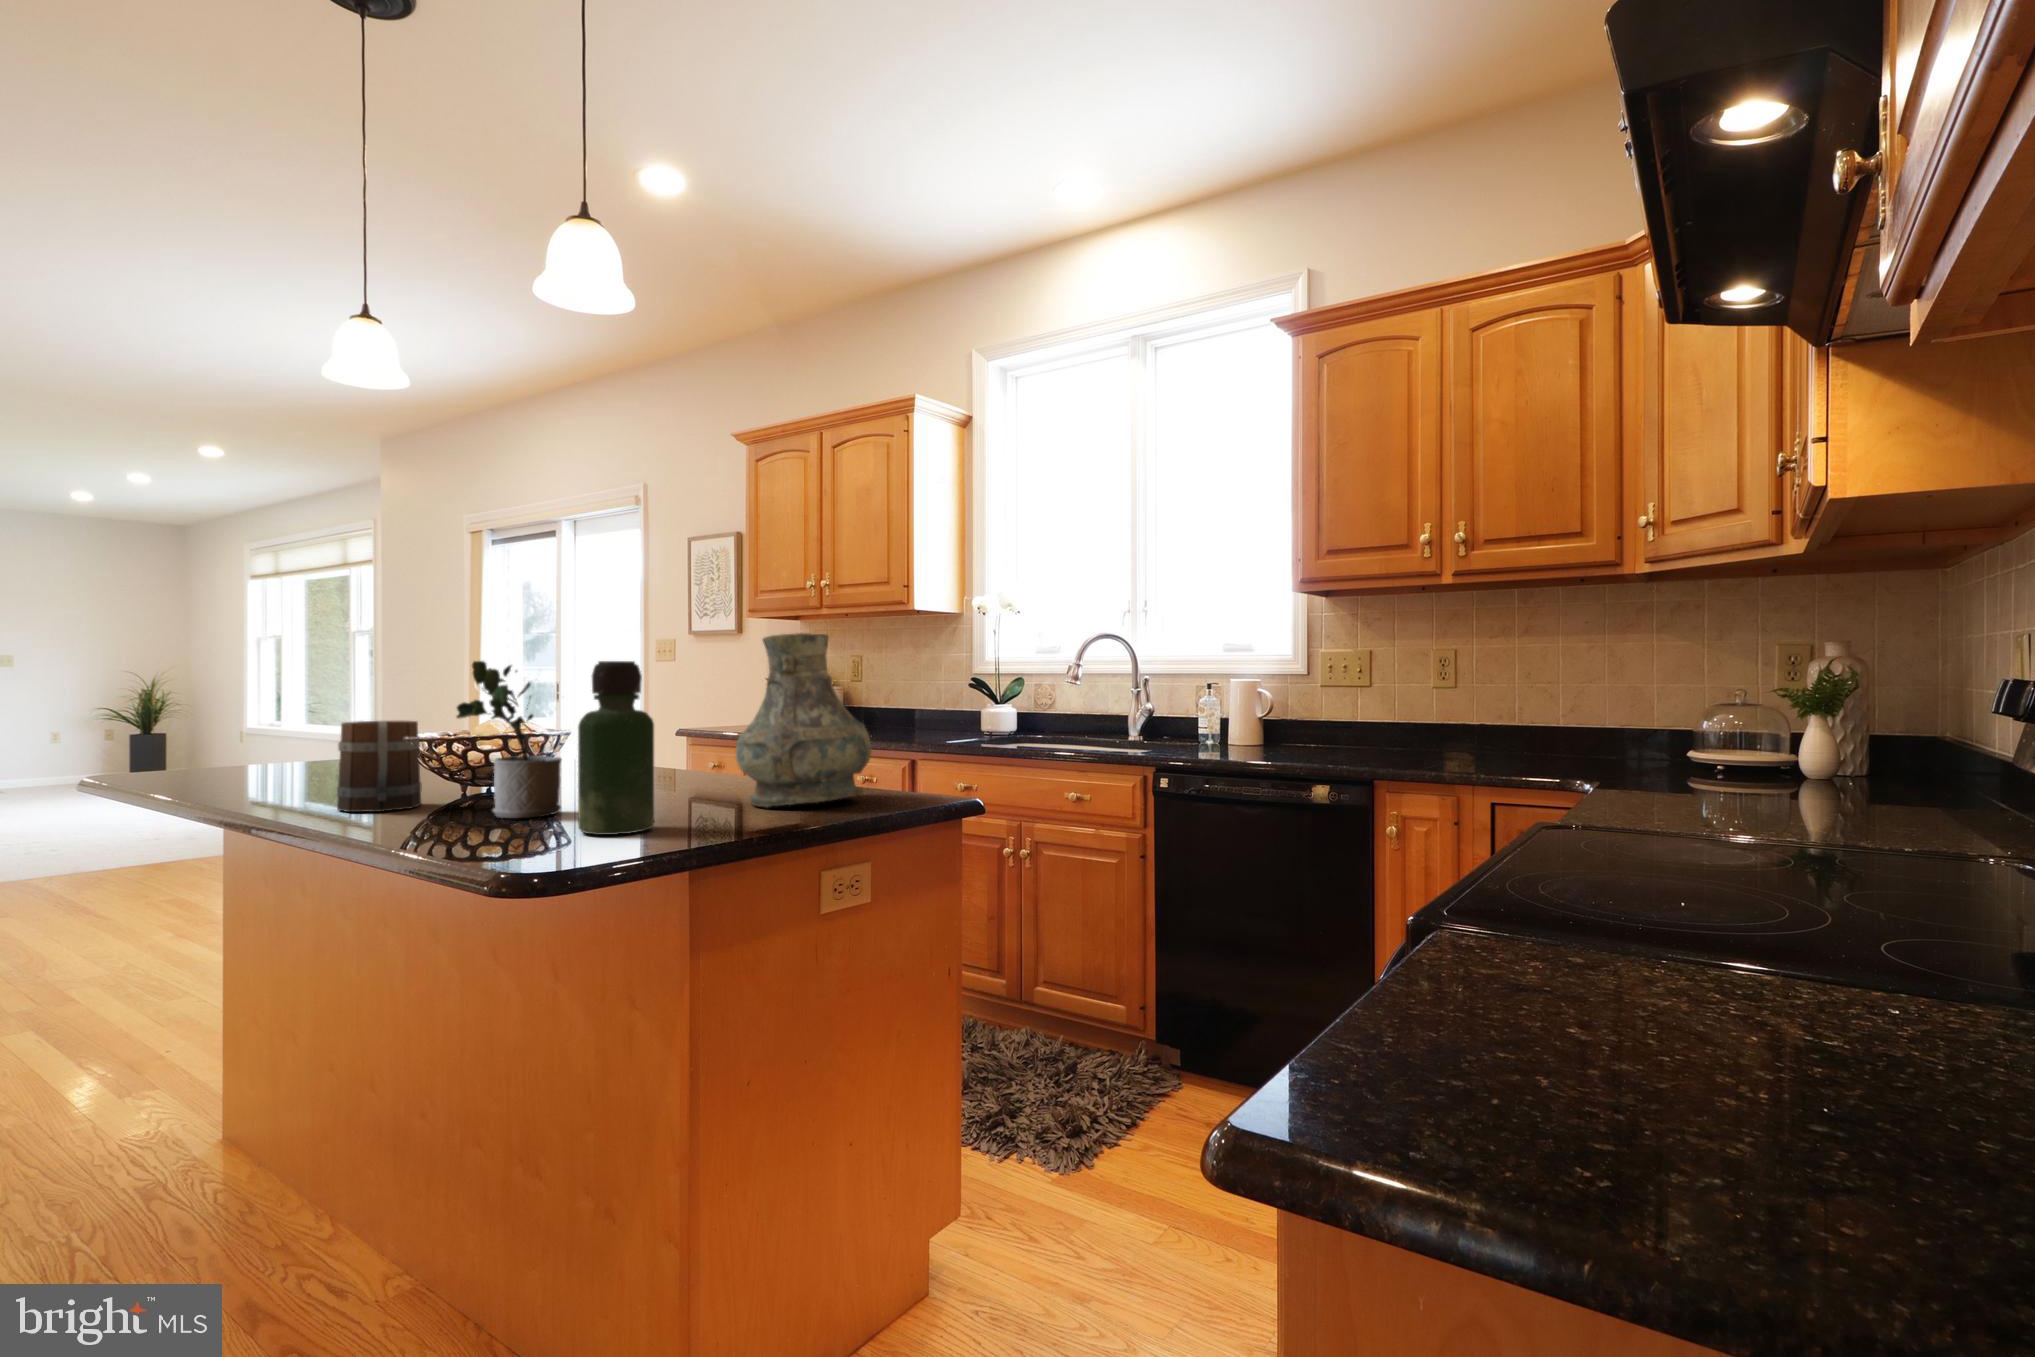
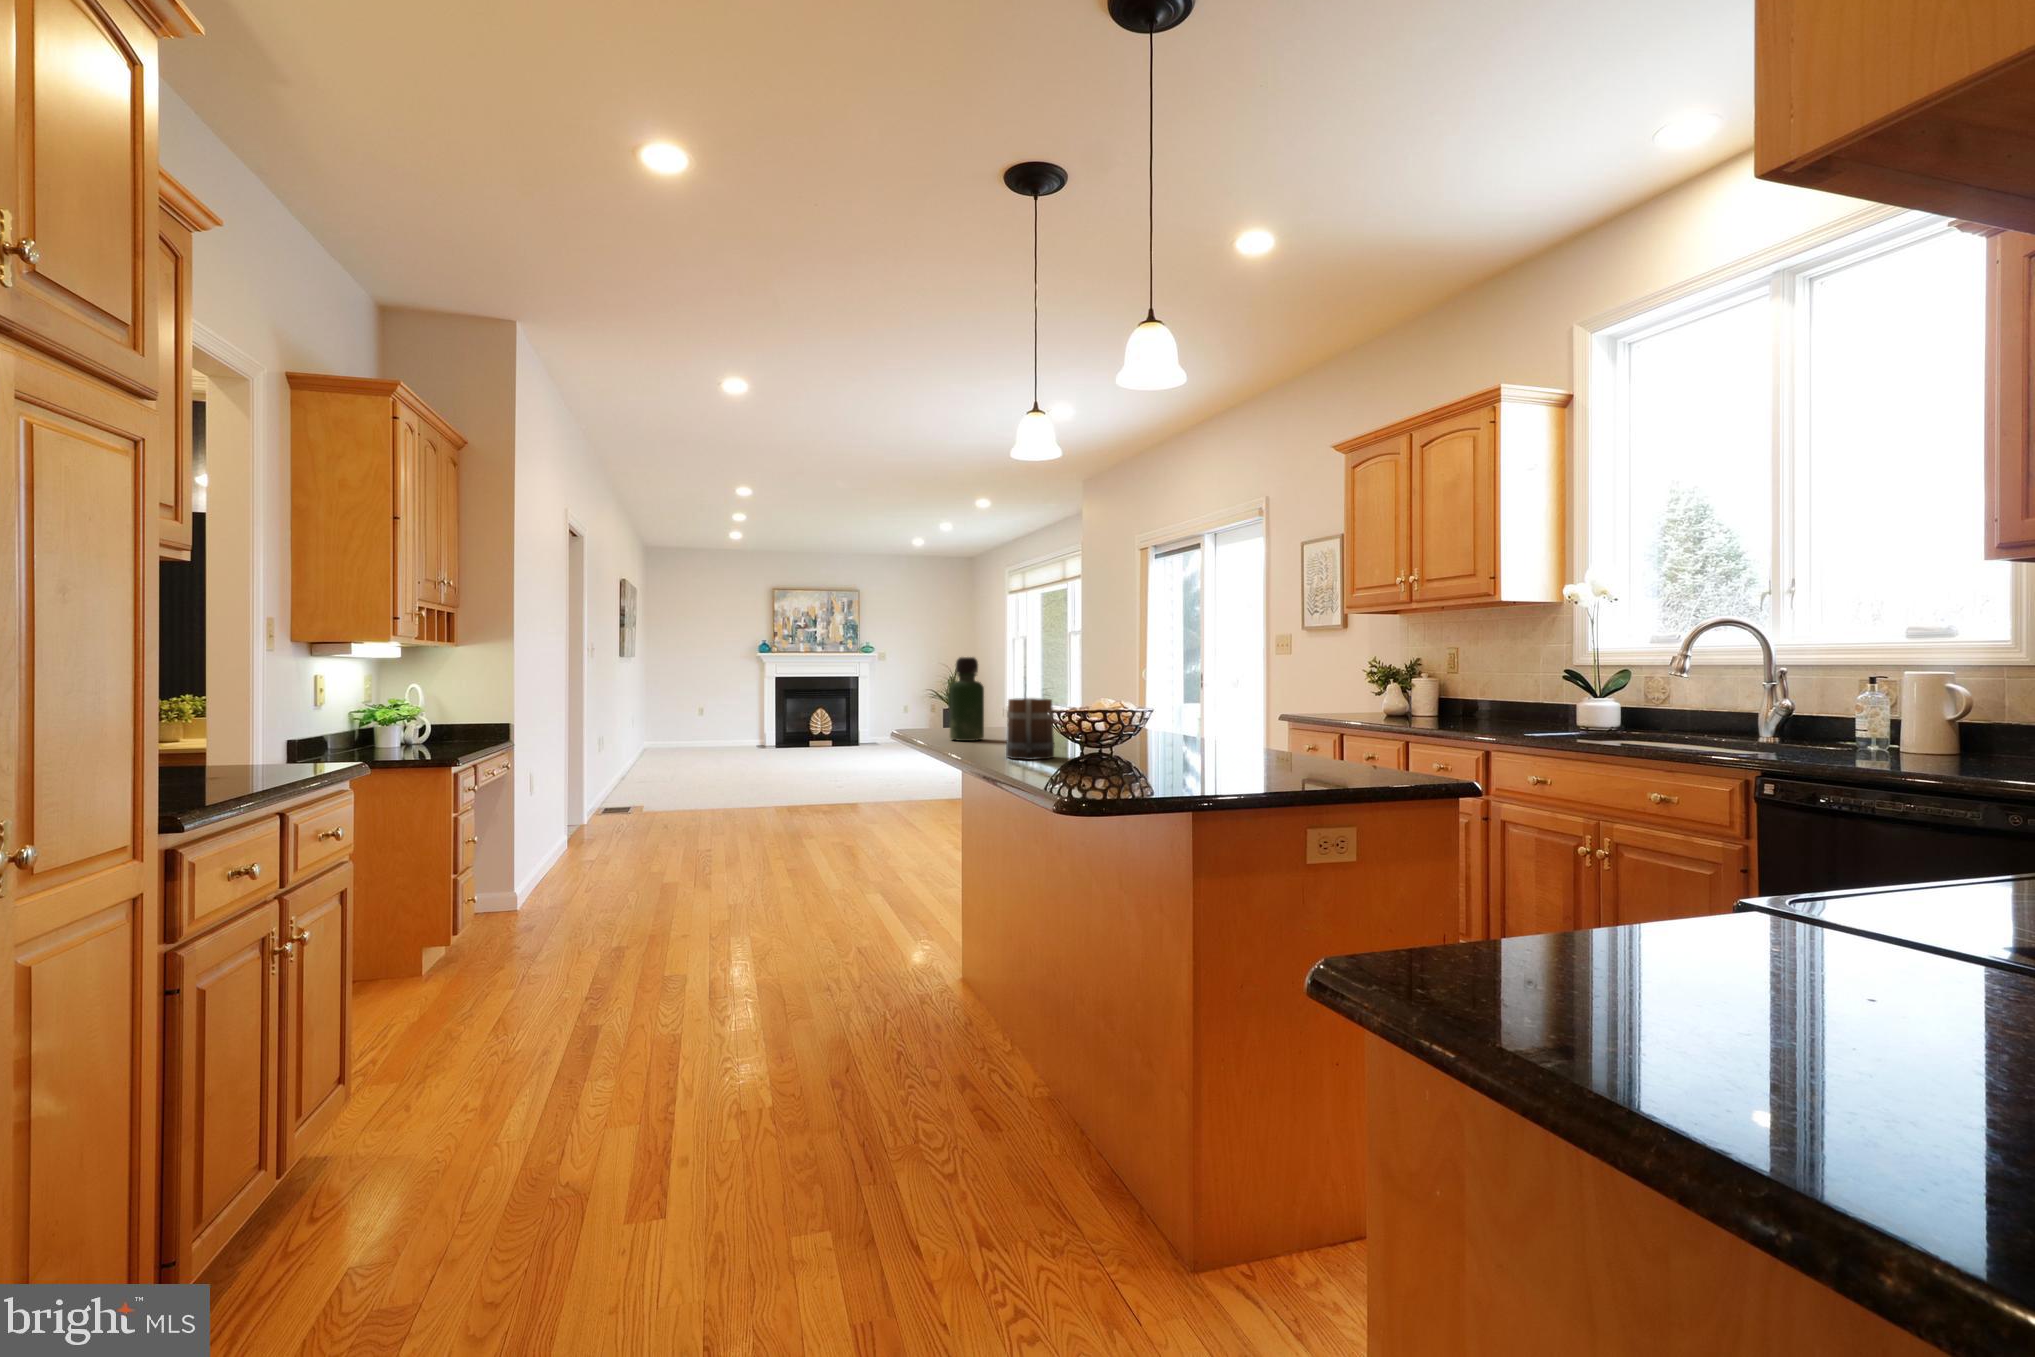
vase: present [736,633,871,807] -> none [1262,634,1379,777]
potted plant: present [457,661,561,818] -> none [1065,658,1135,771]
bottle: present [578,661,654,835] -> present [950,657,984,741]

